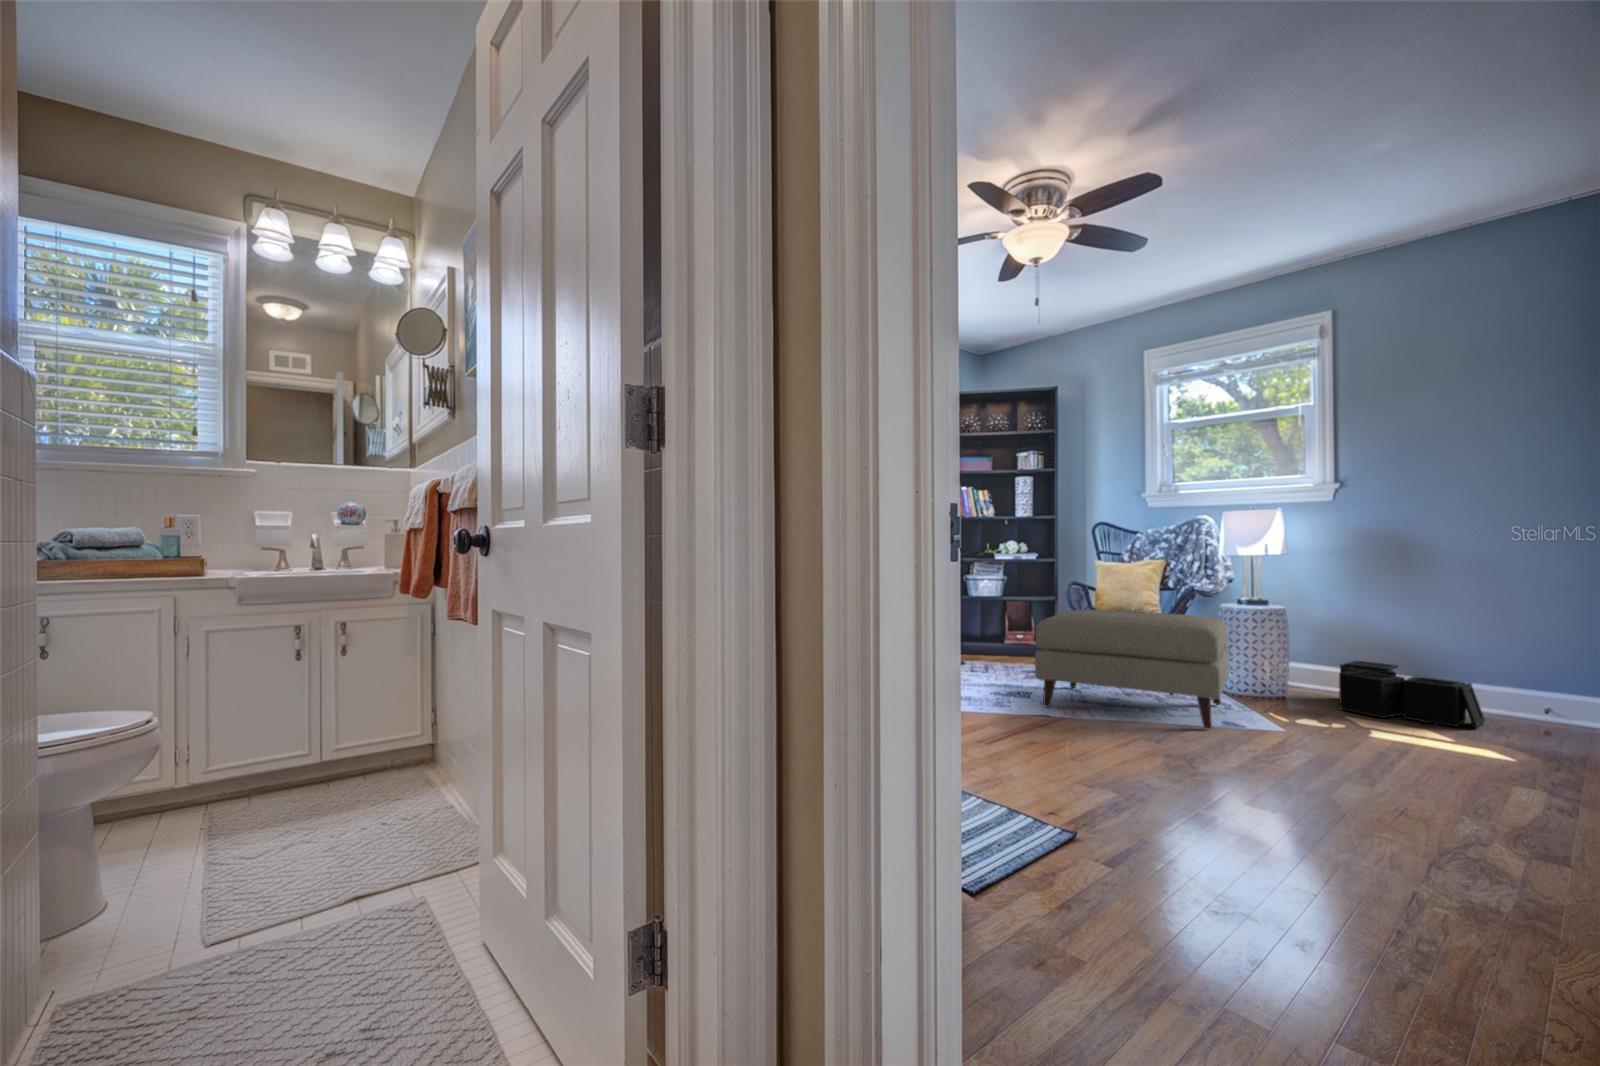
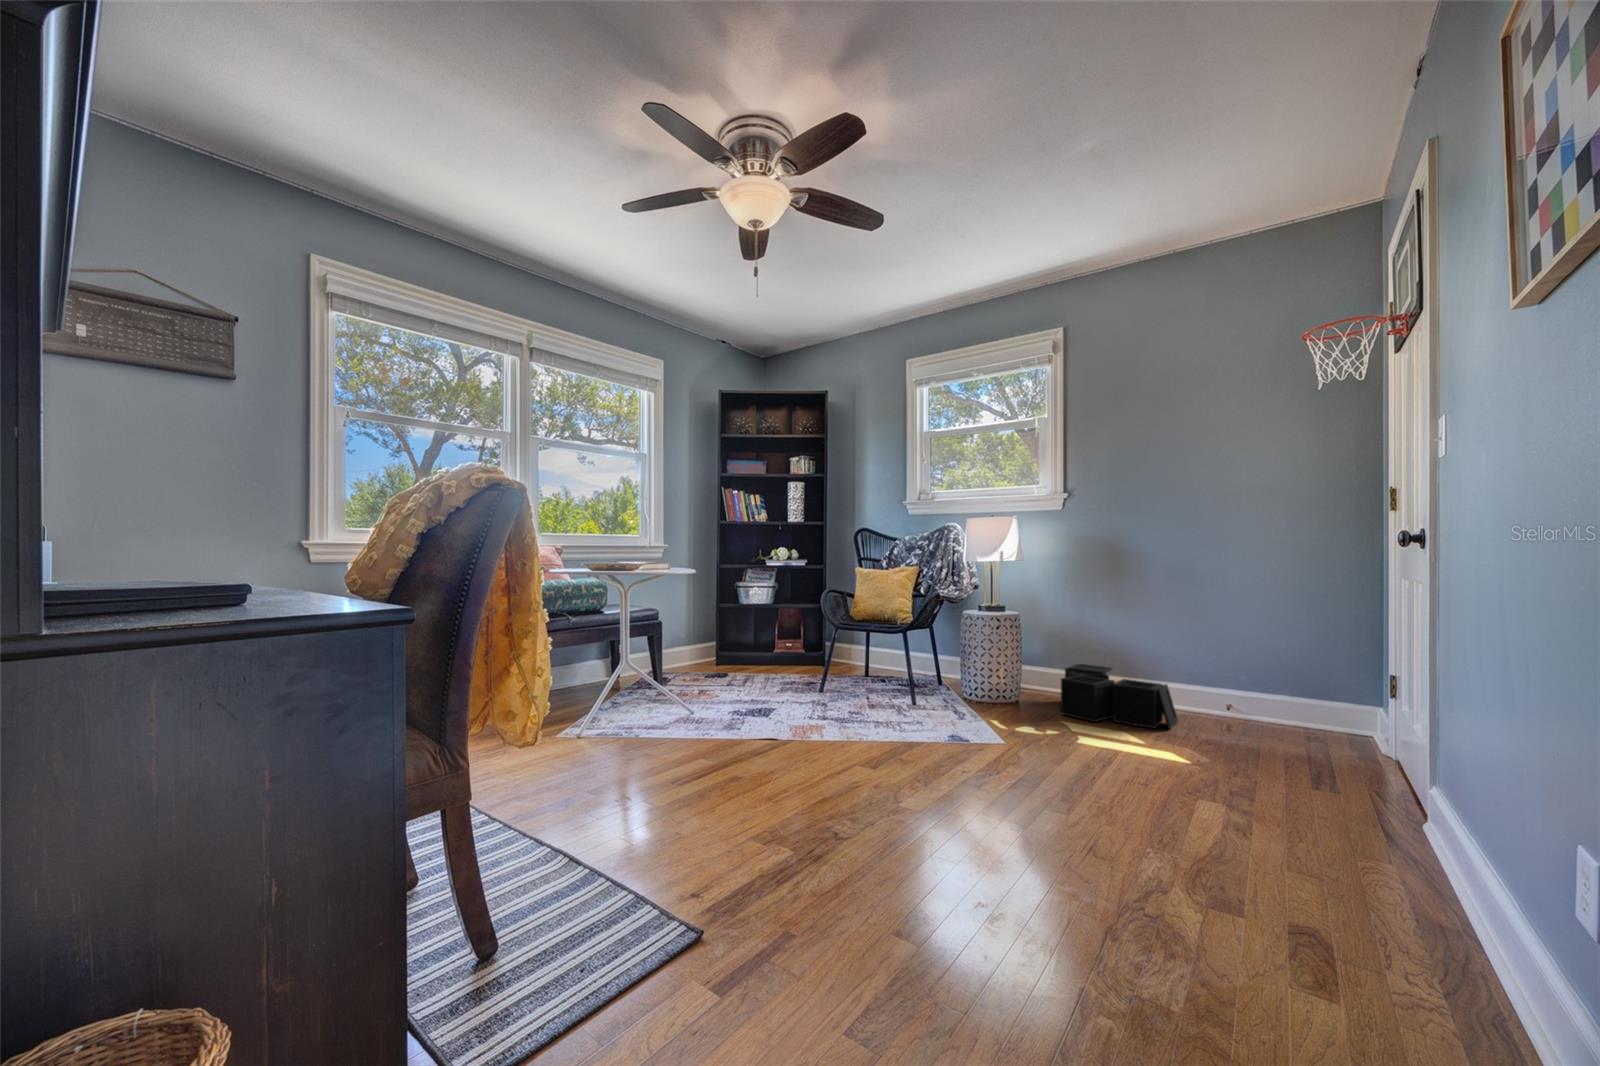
ottoman: present [1035,610,1229,729] -> none [770,620,963,747]

